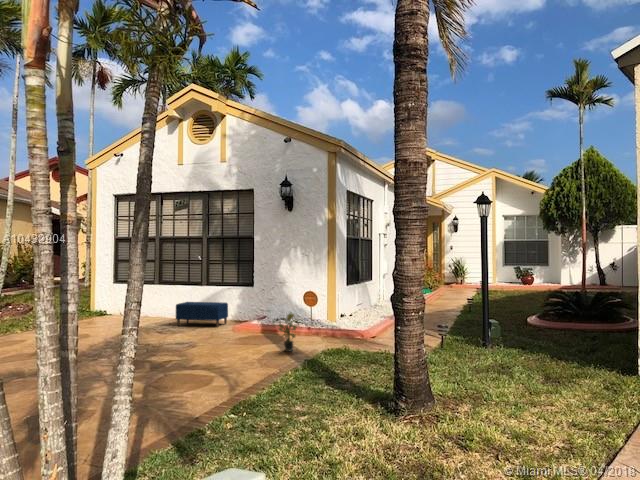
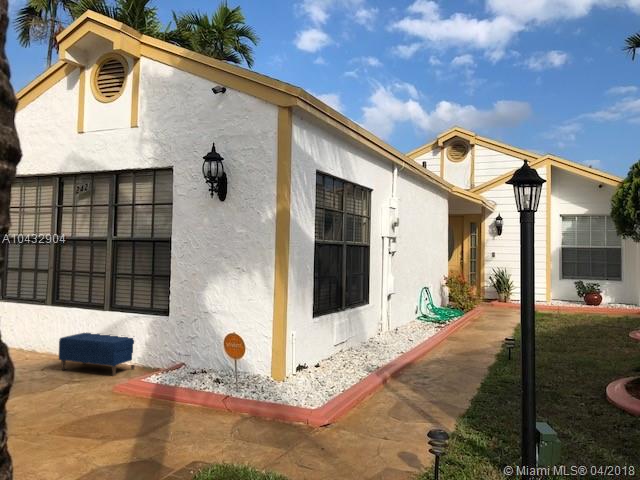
potted plant: present [278,313,297,351] -> none [132,383,173,459]

